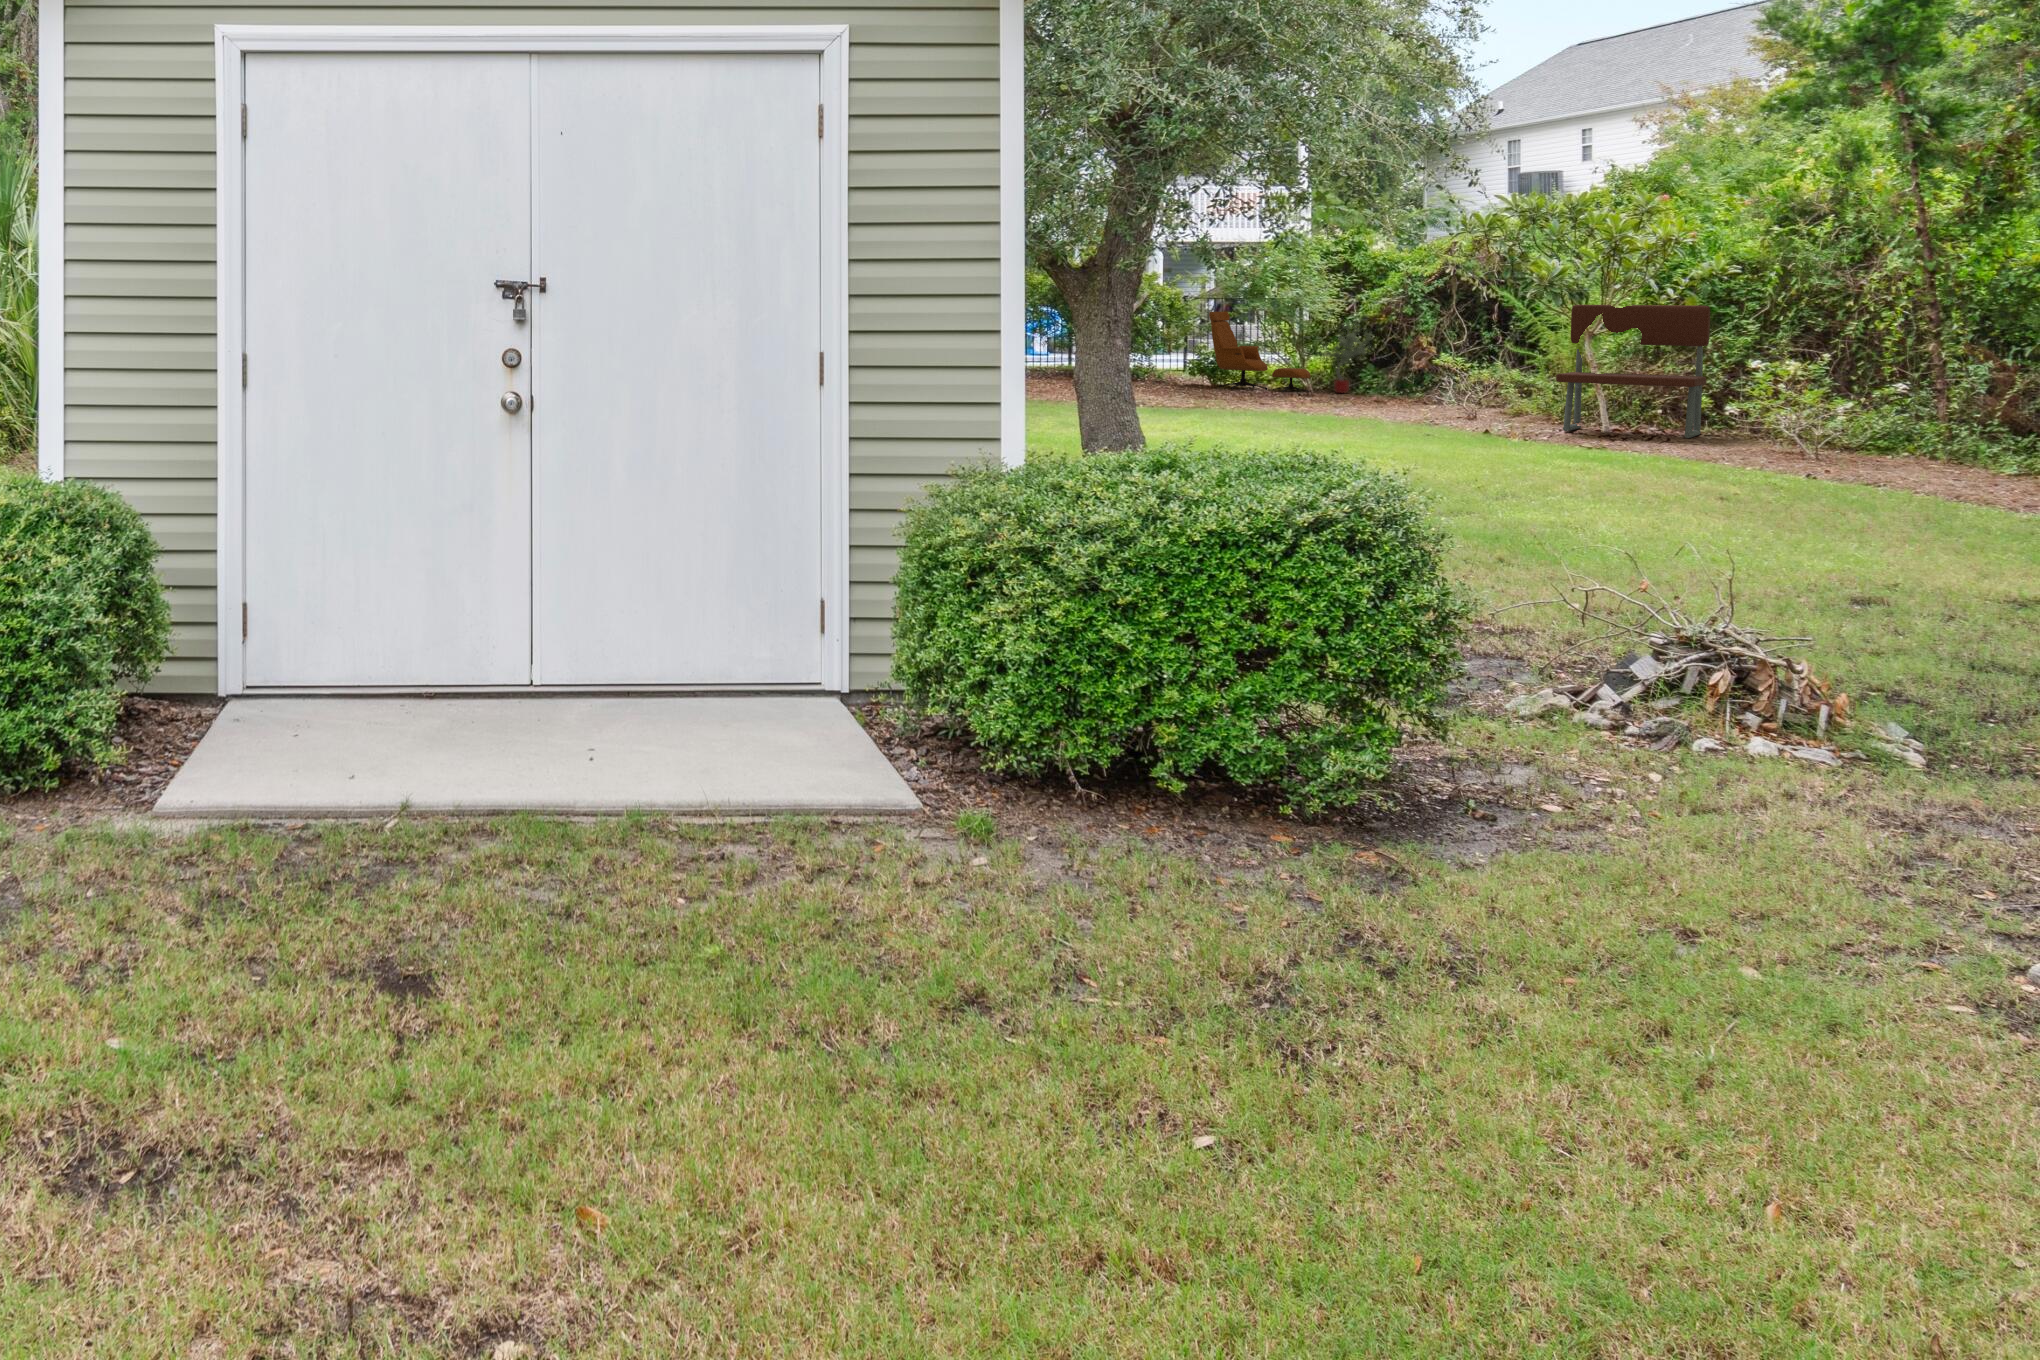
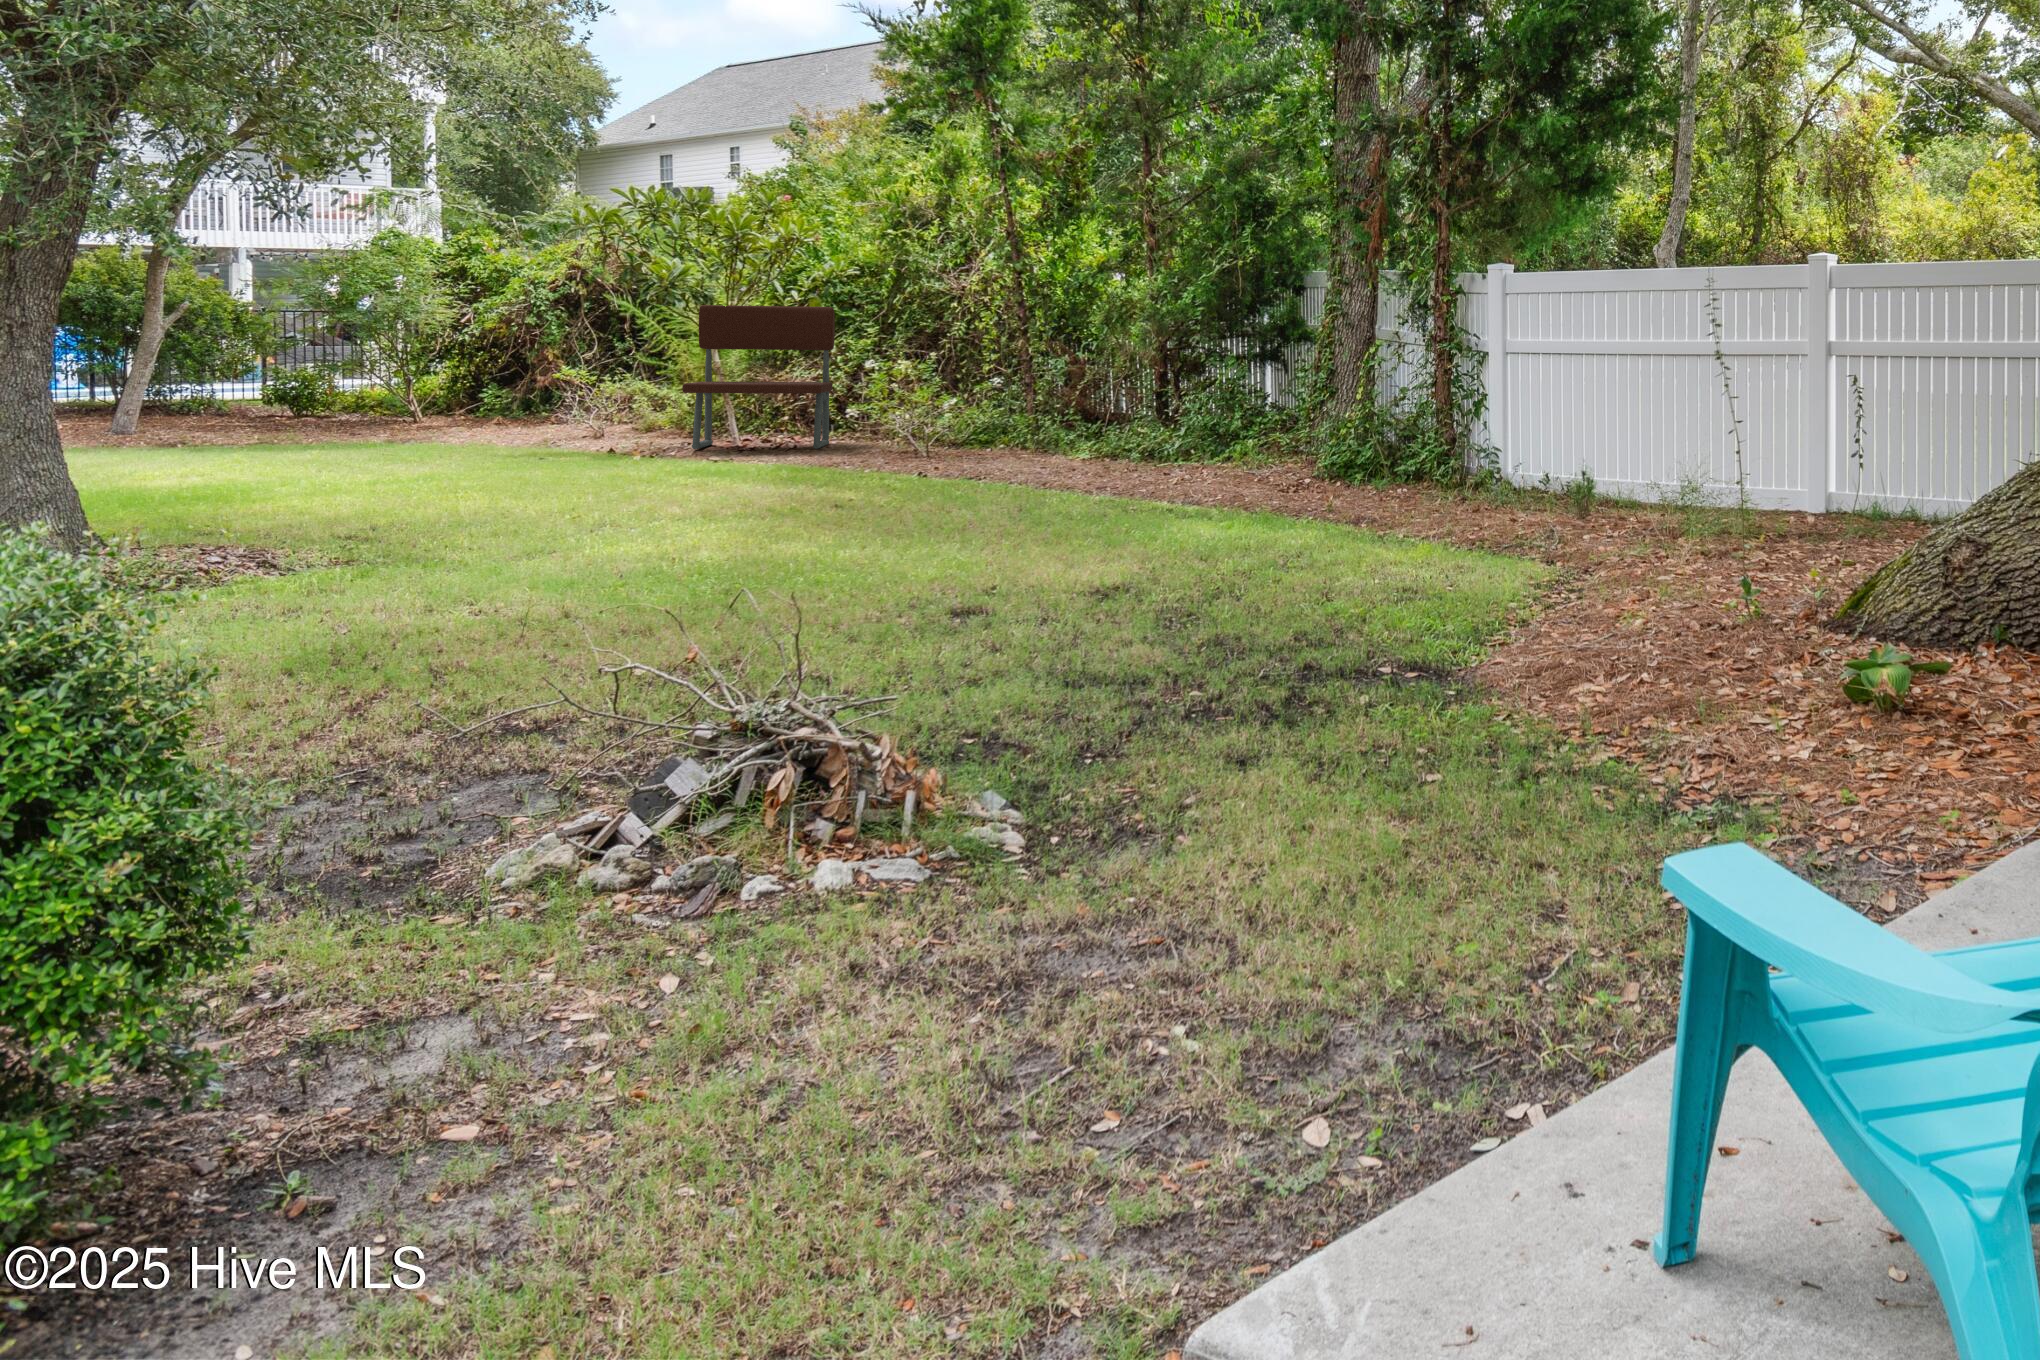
lounge chair: present [1209,312,1310,392] -> none [250,315,401,421]
potted tree: present [1320,324,1371,393] -> none [406,329,482,419]

